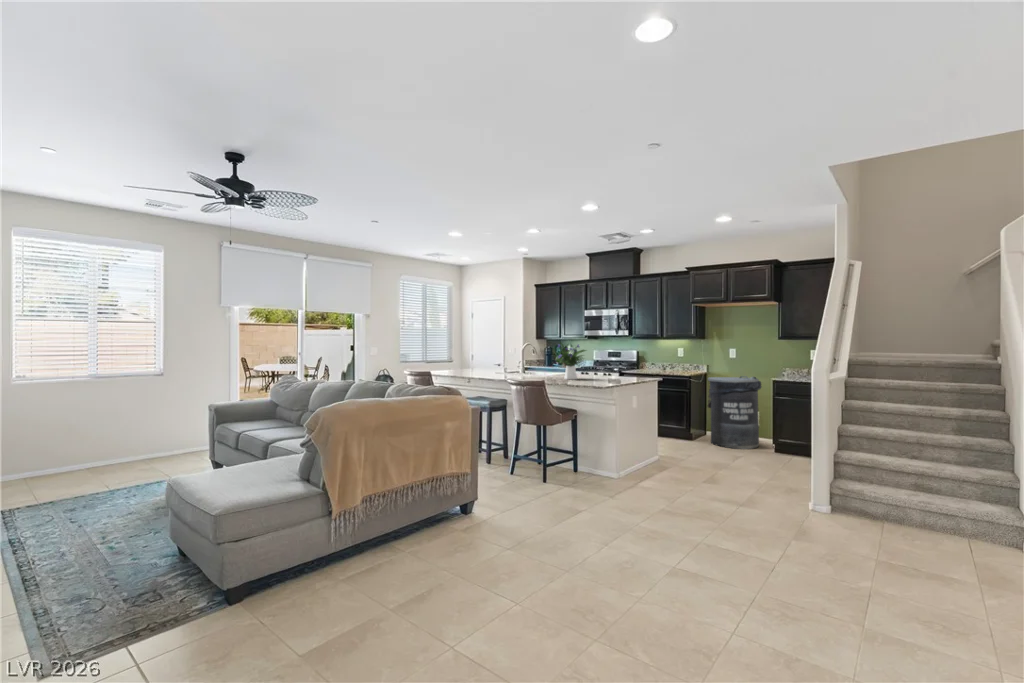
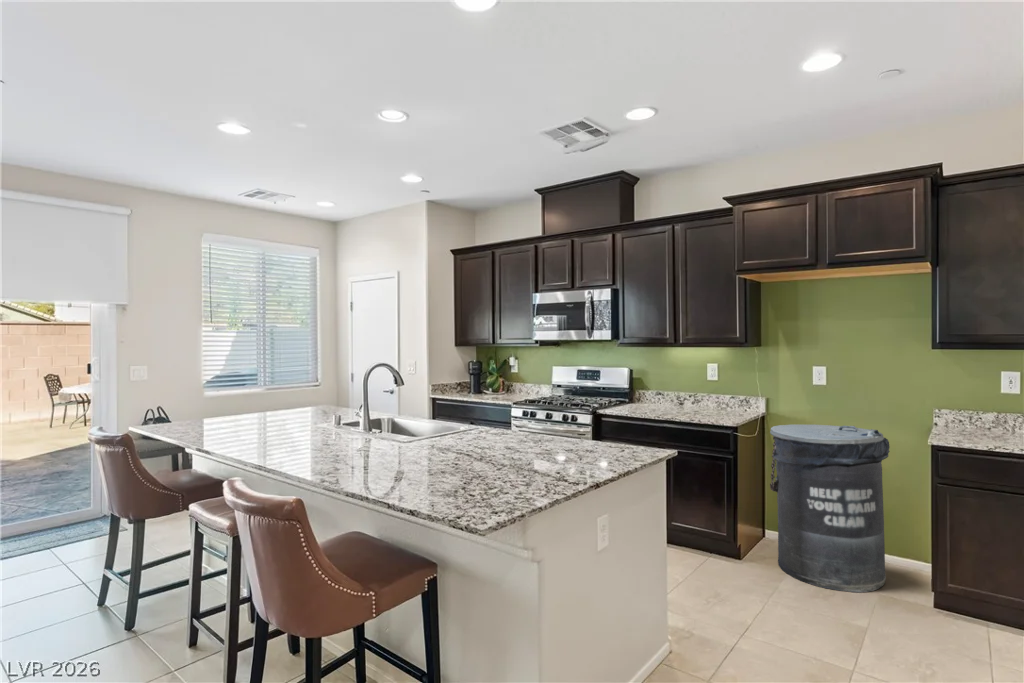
flower arrangement: present [557,343,586,379] -> none [385,365,477,465]

